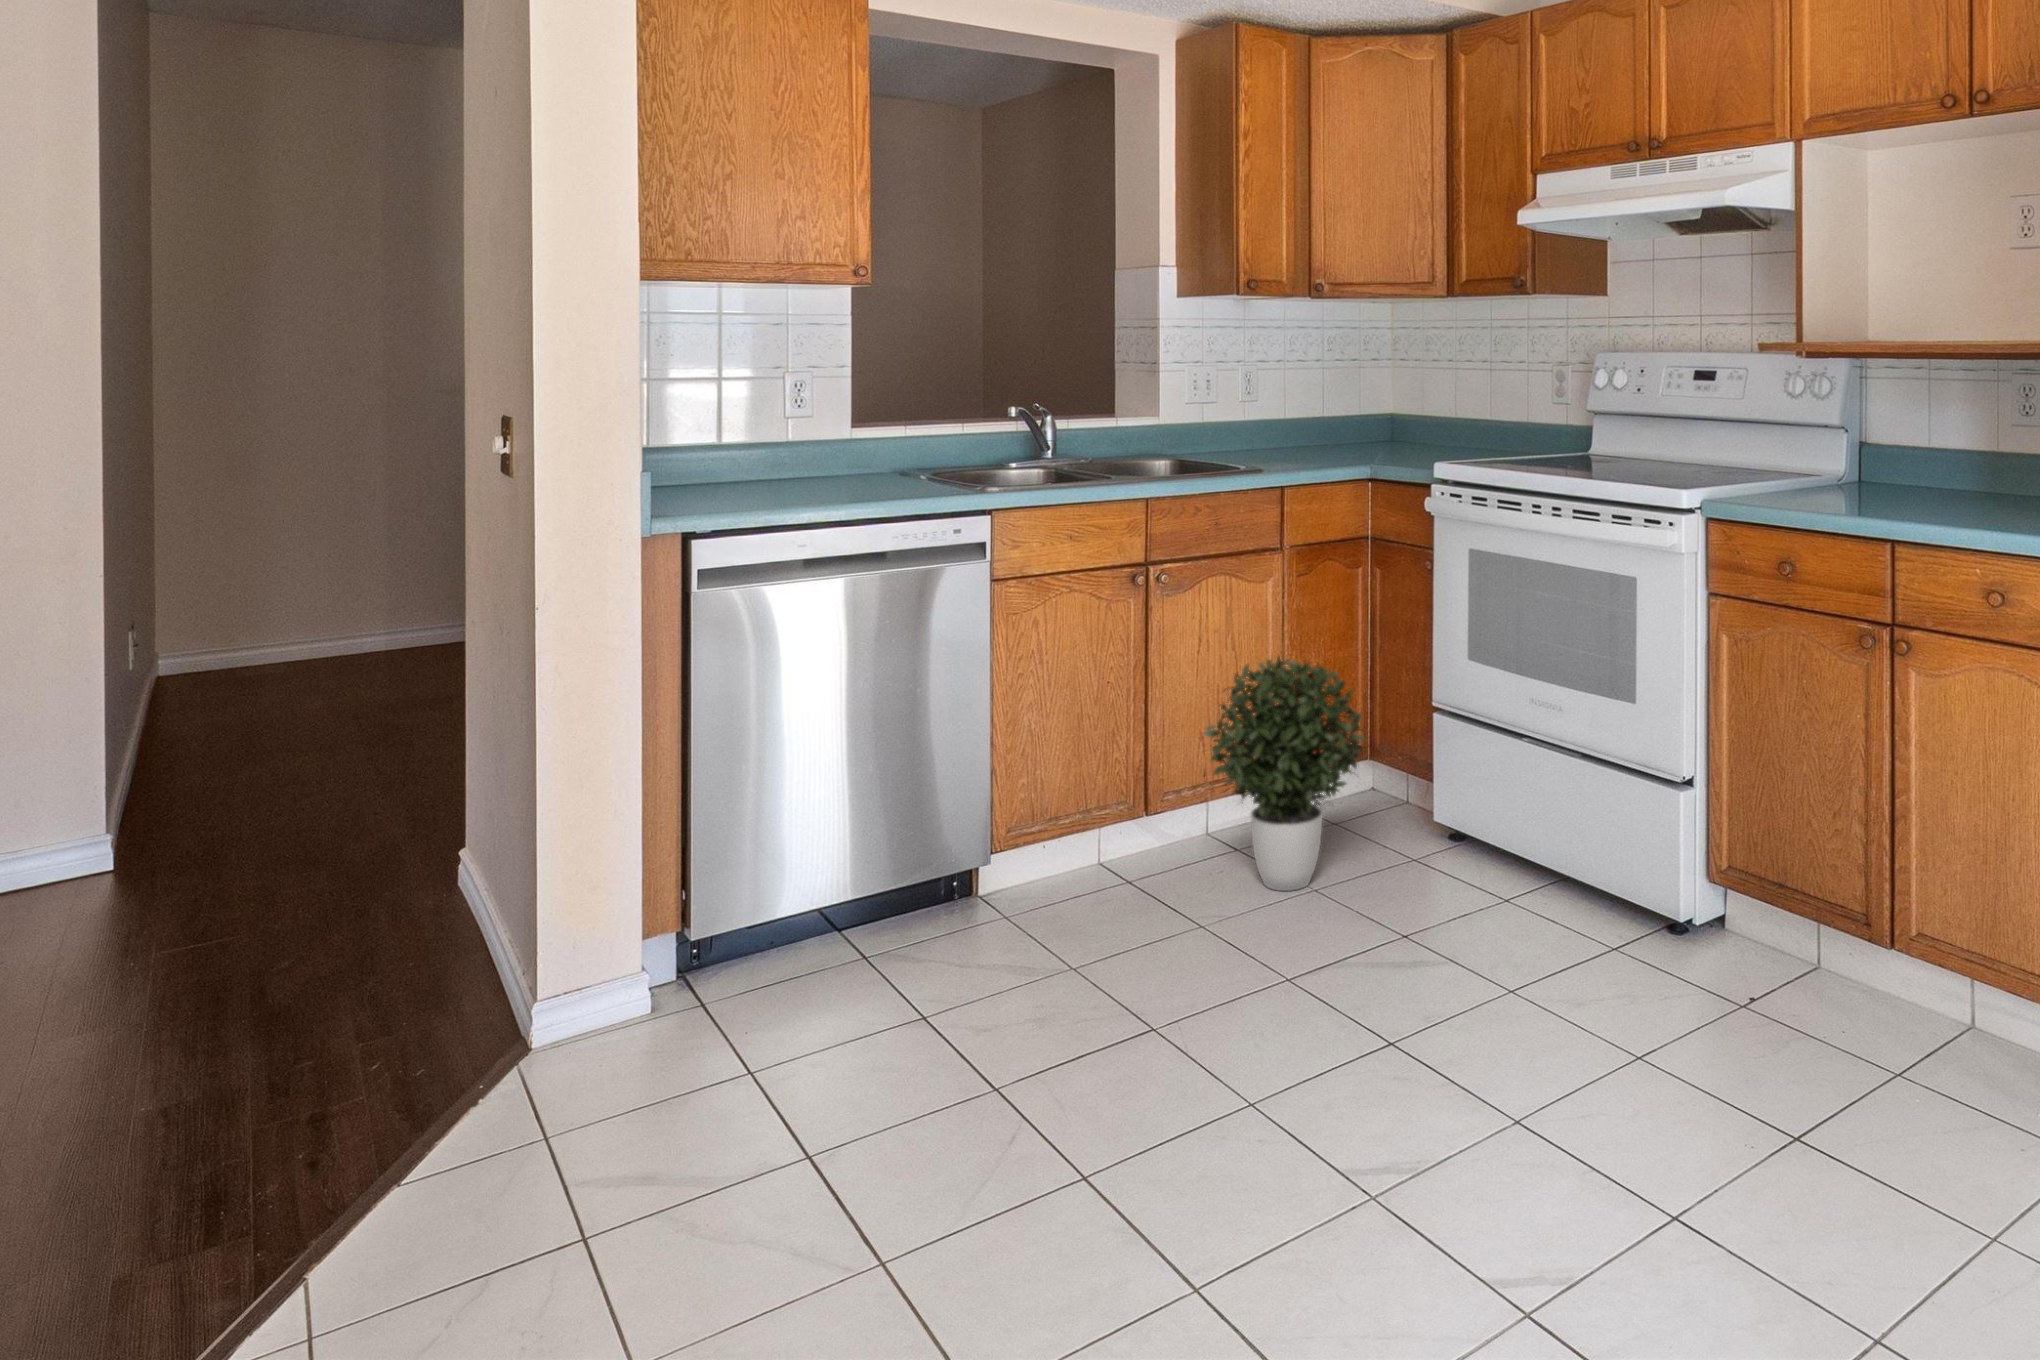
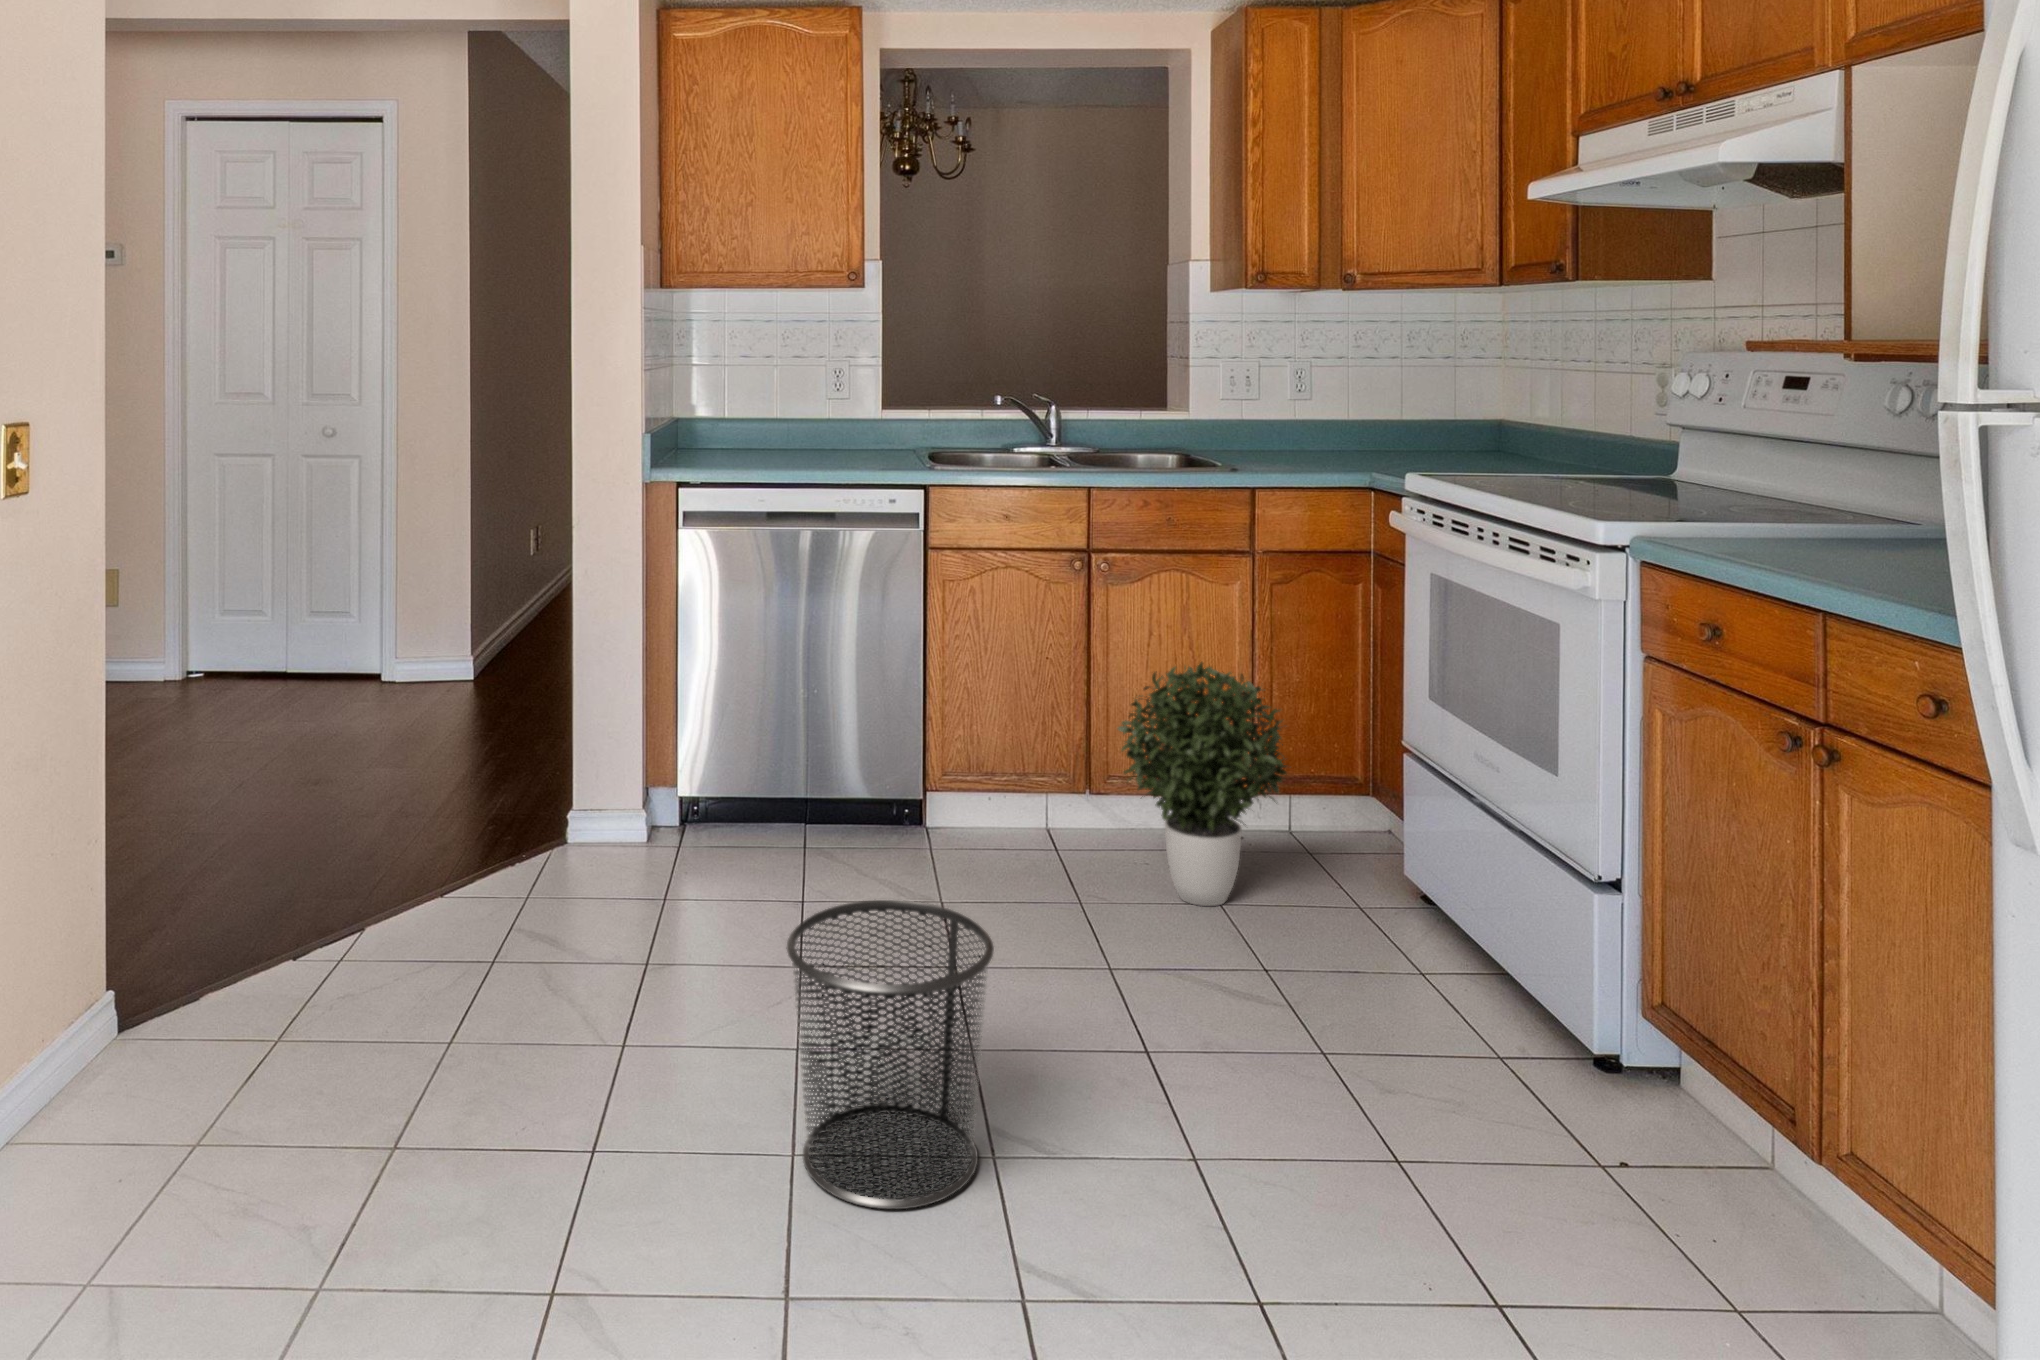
waste bin: none [1141,931,1359,1259] -> present [786,900,994,1209]

